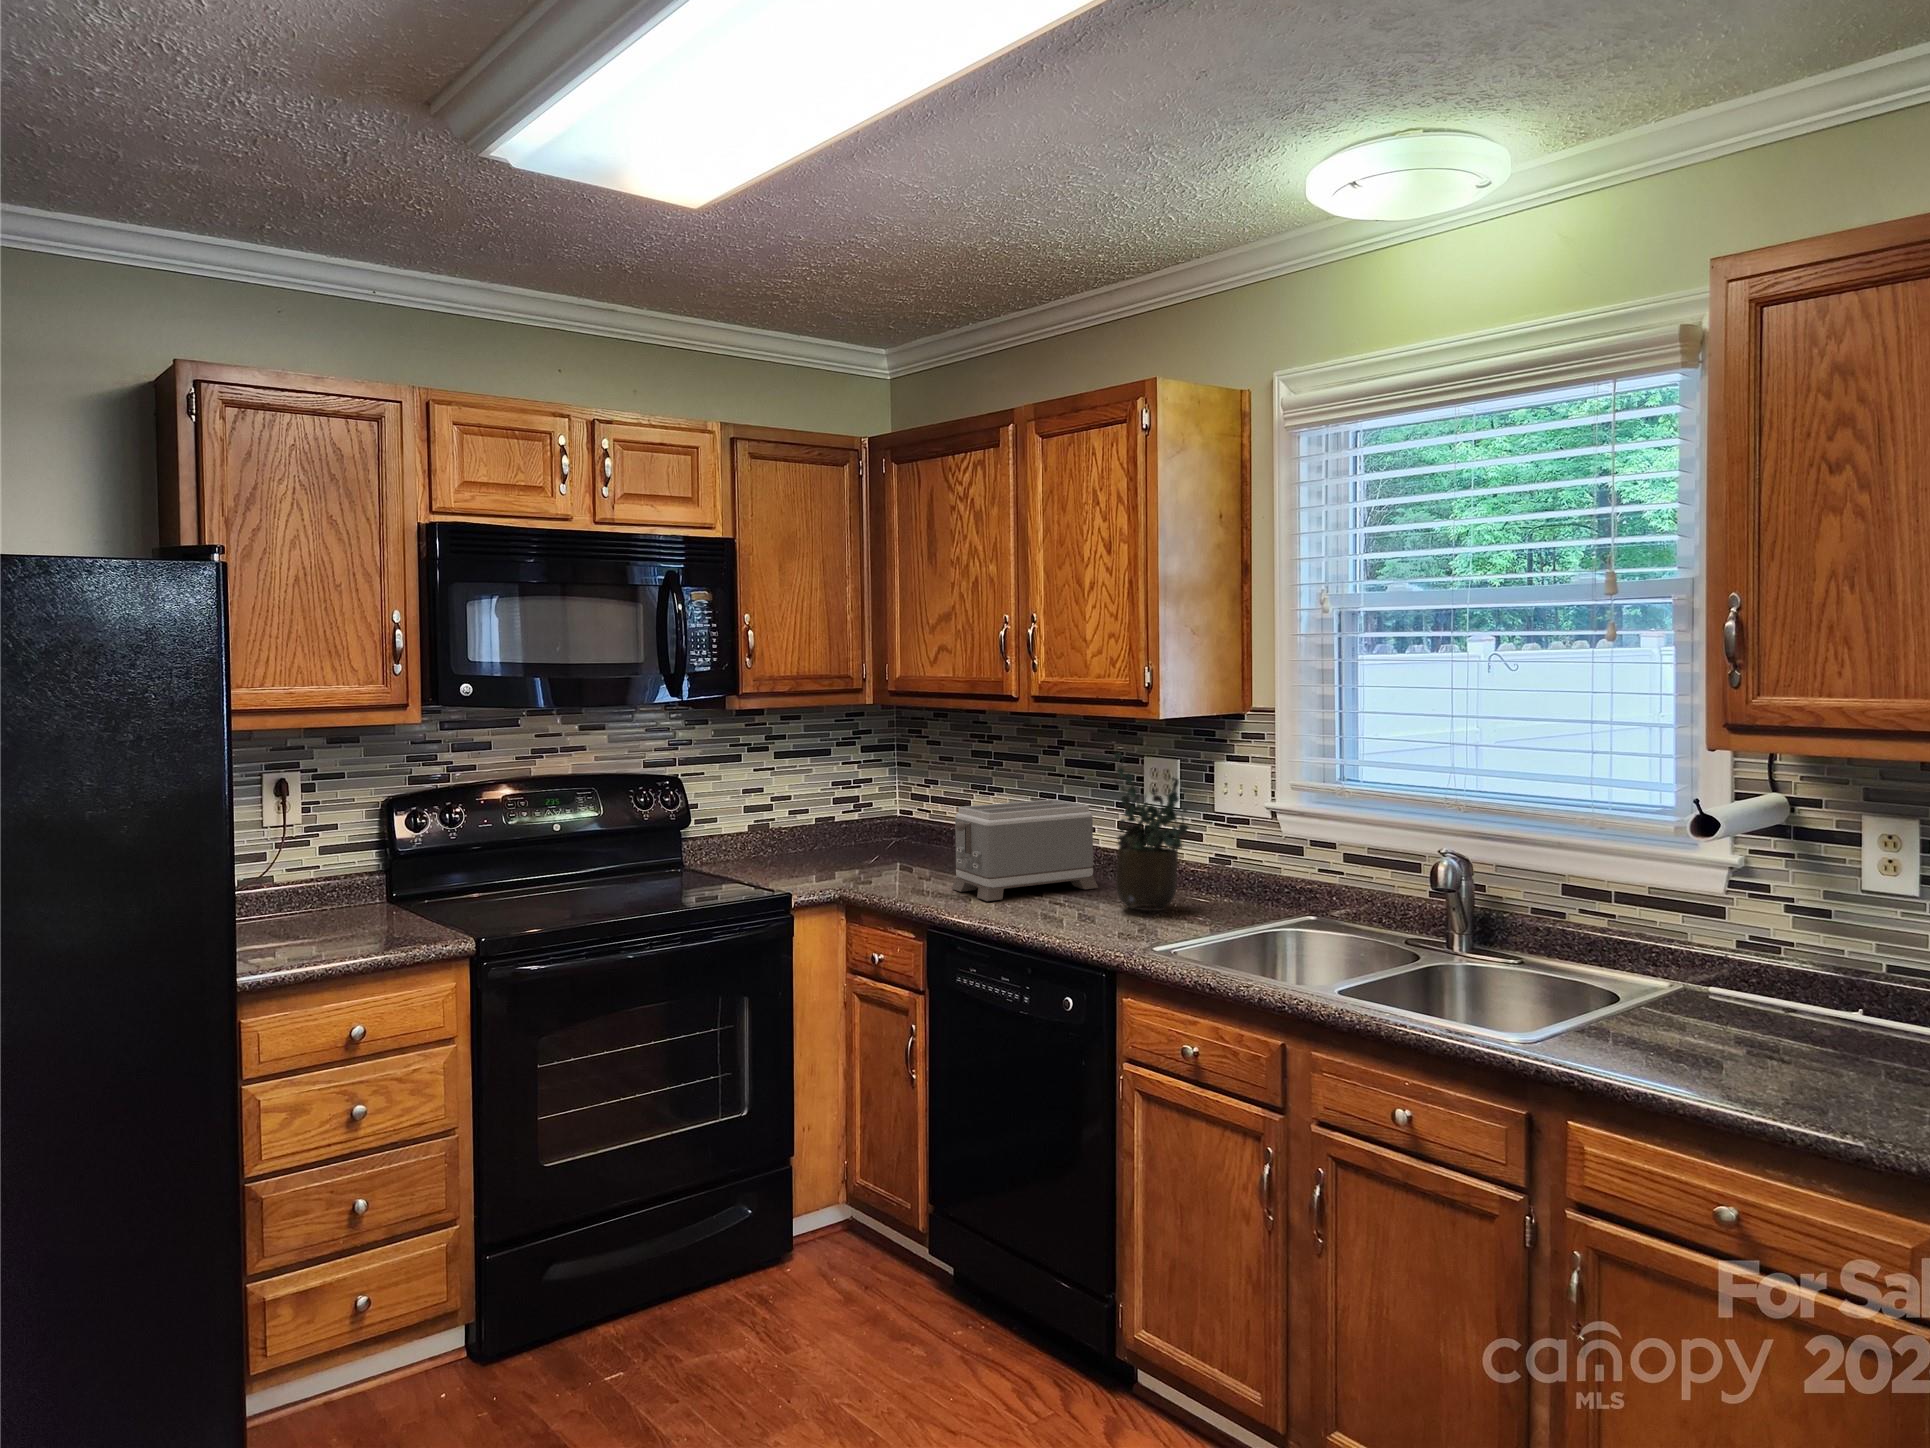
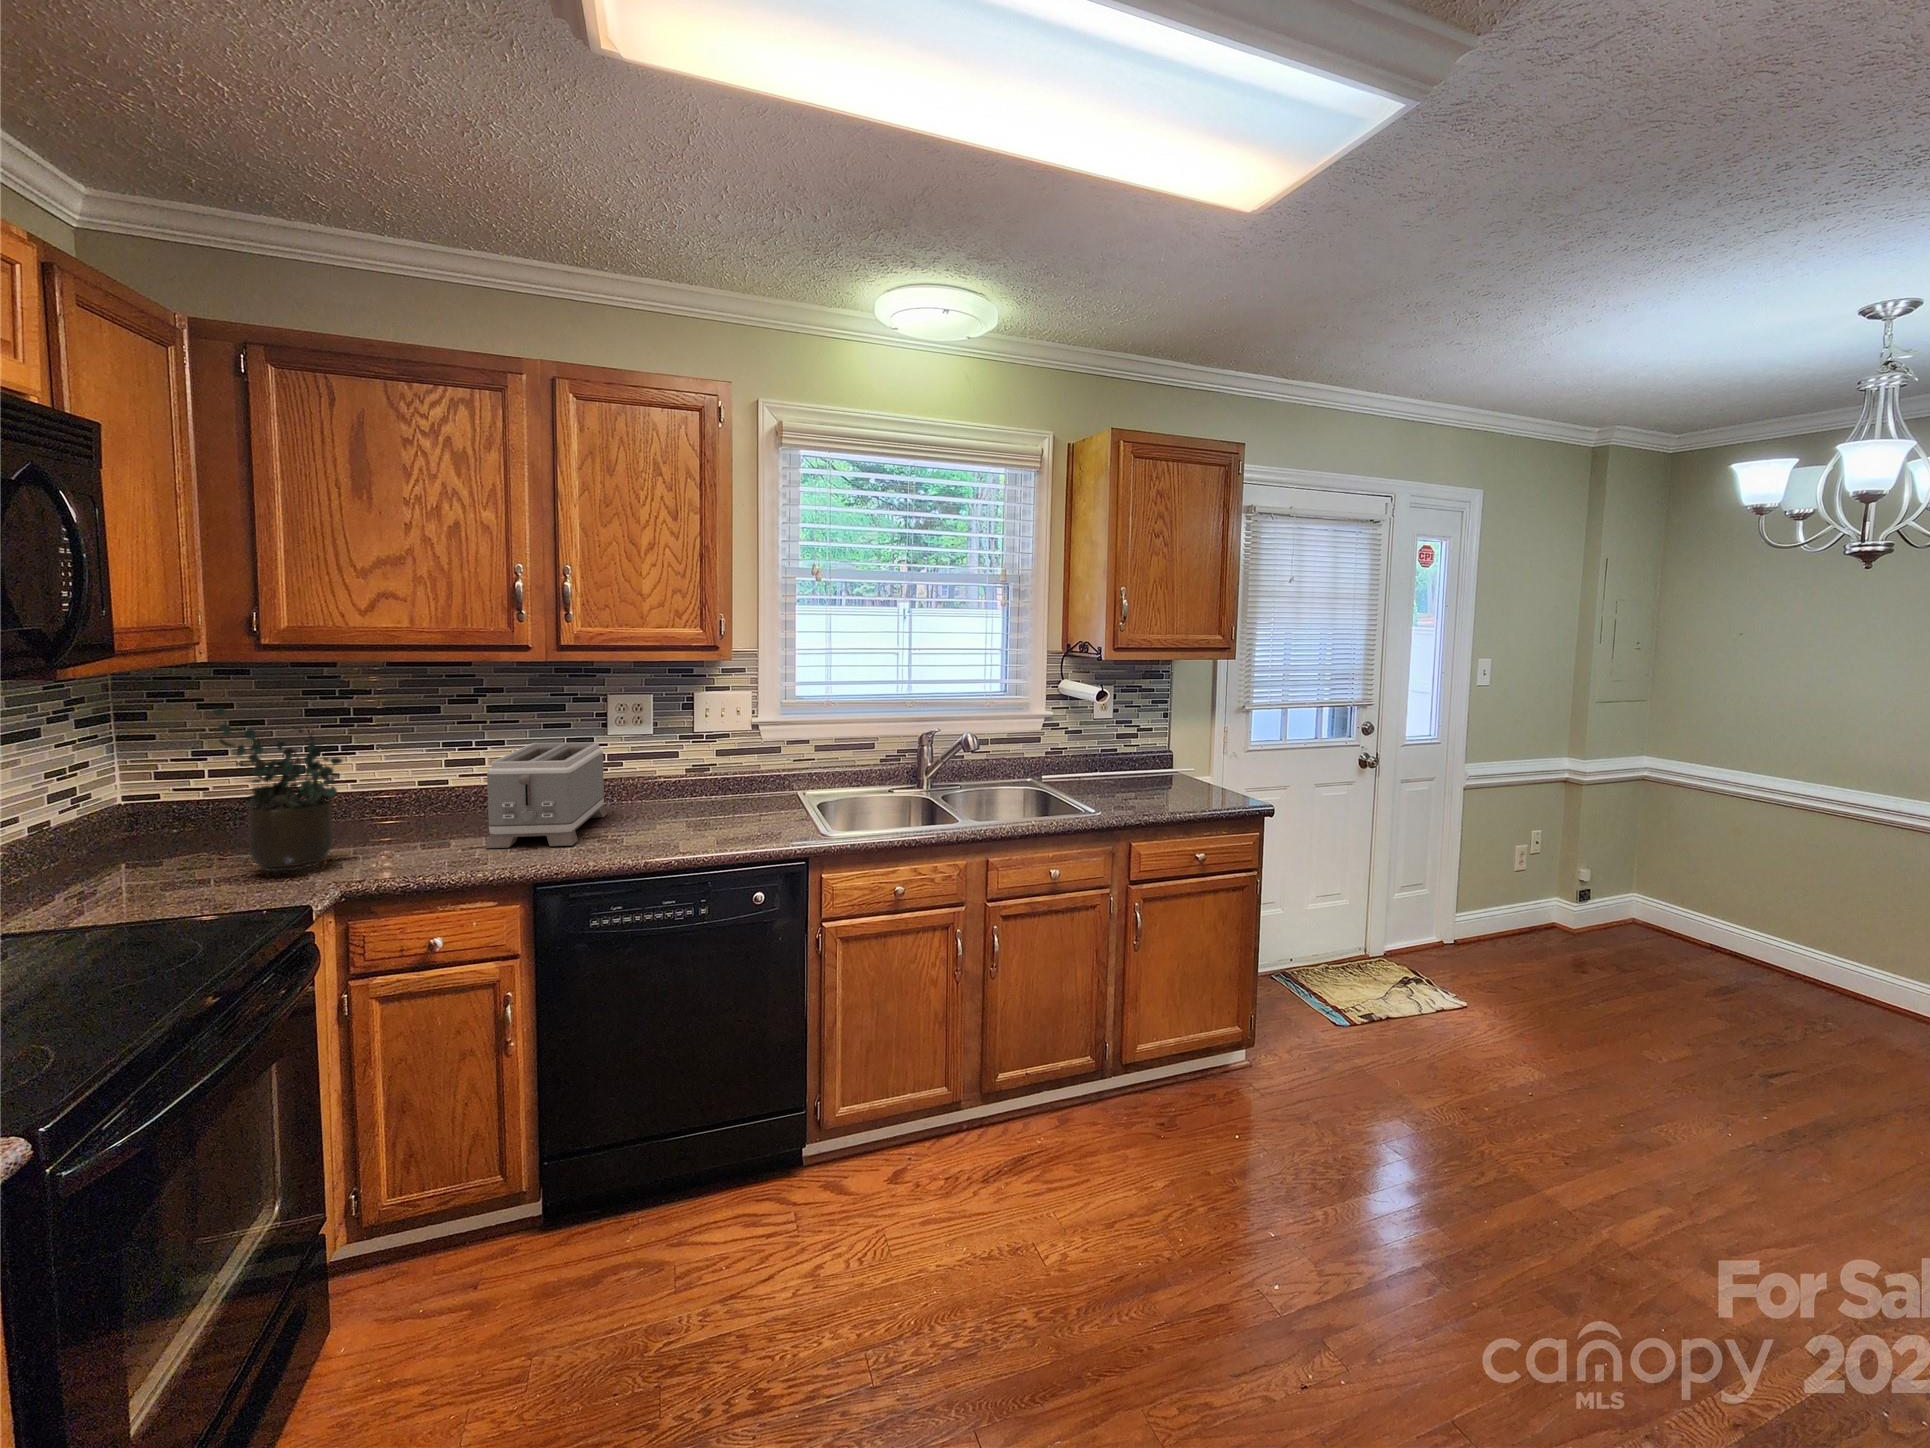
potted plant: present [1114,753,1189,911] -> present [213,708,342,871]

